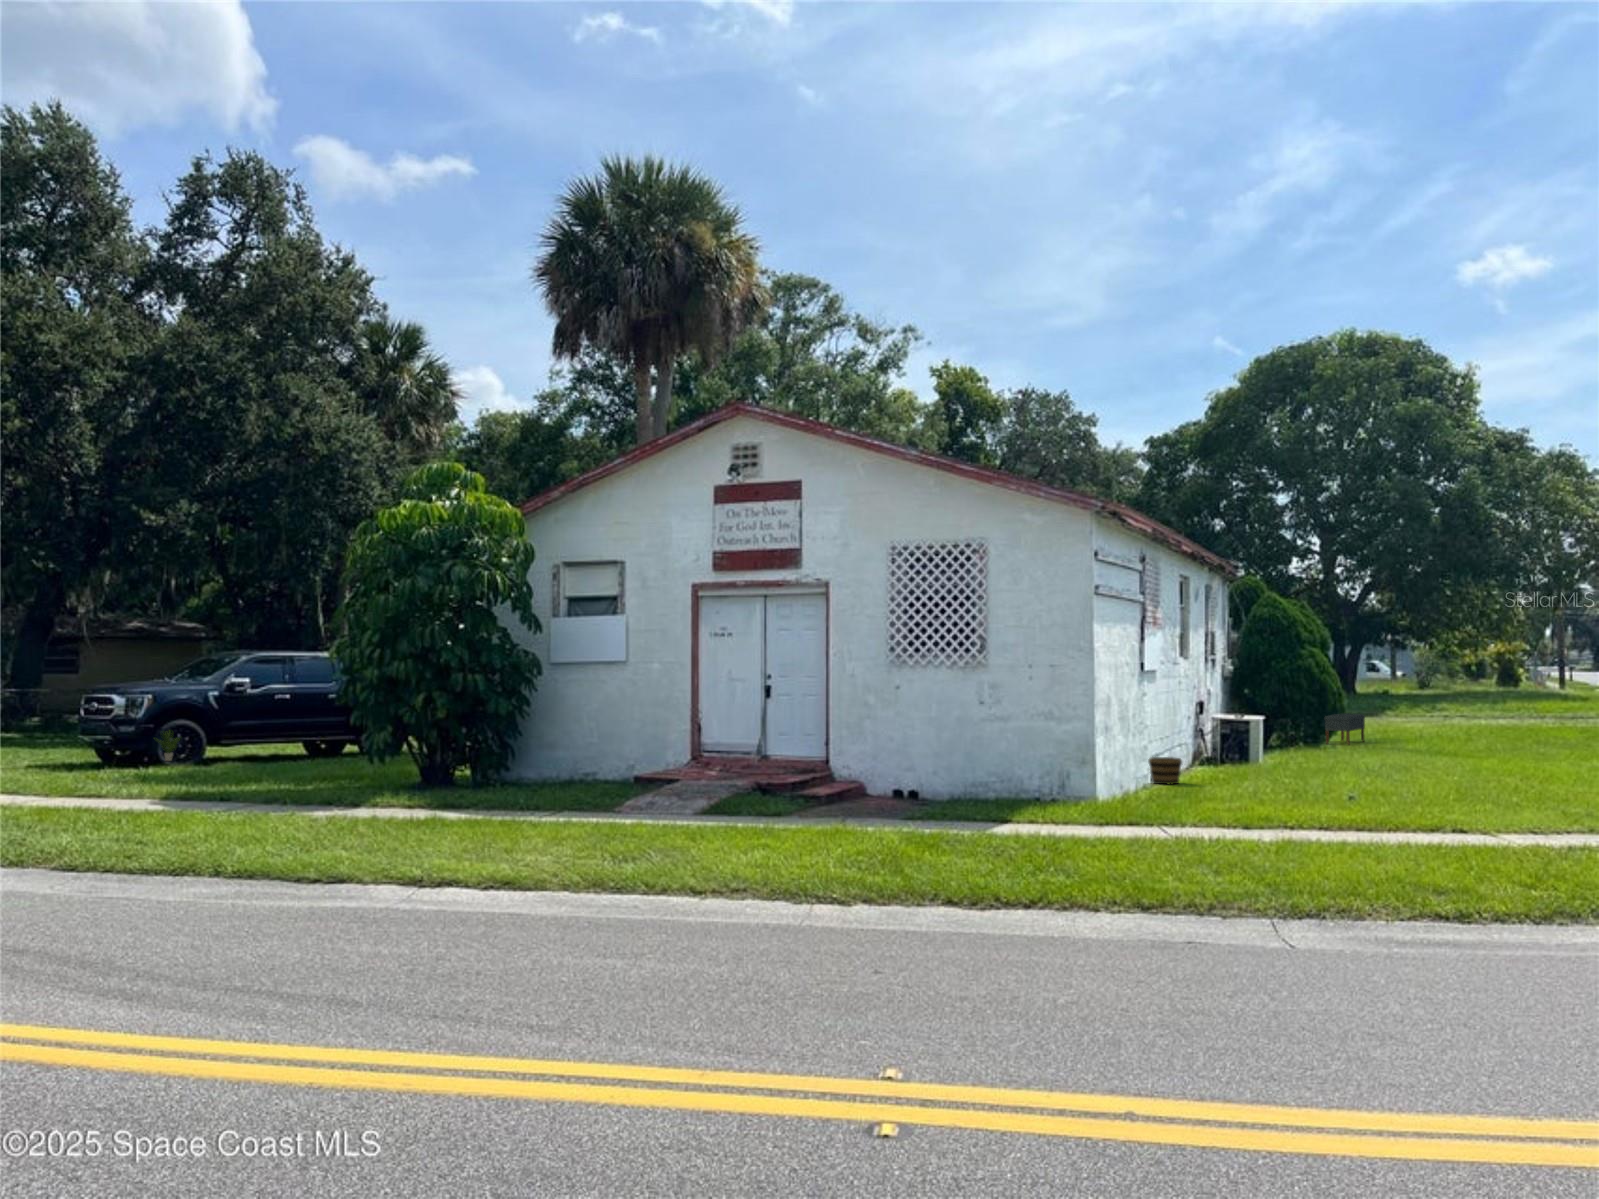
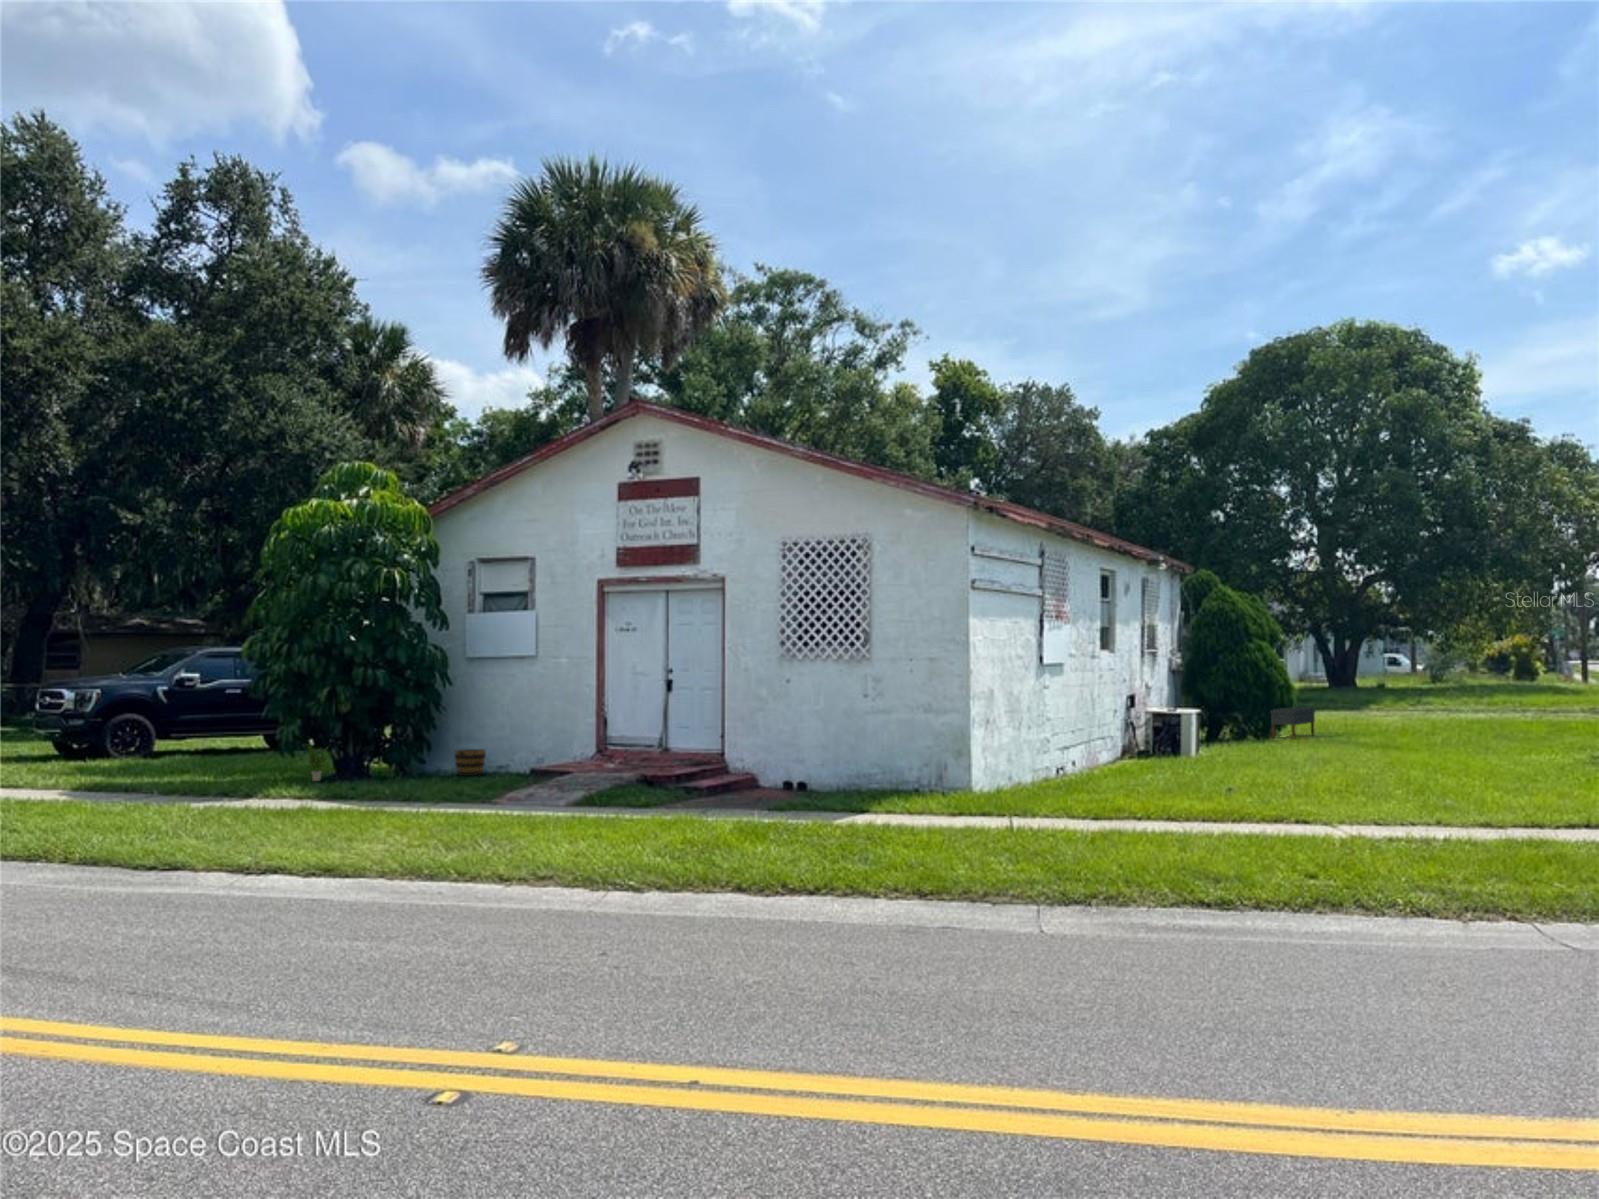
potted plant: present [157,731,180,761] -> present [307,745,328,781]
bucket: present [1148,757,1182,784] -> present [455,749,486,776]

